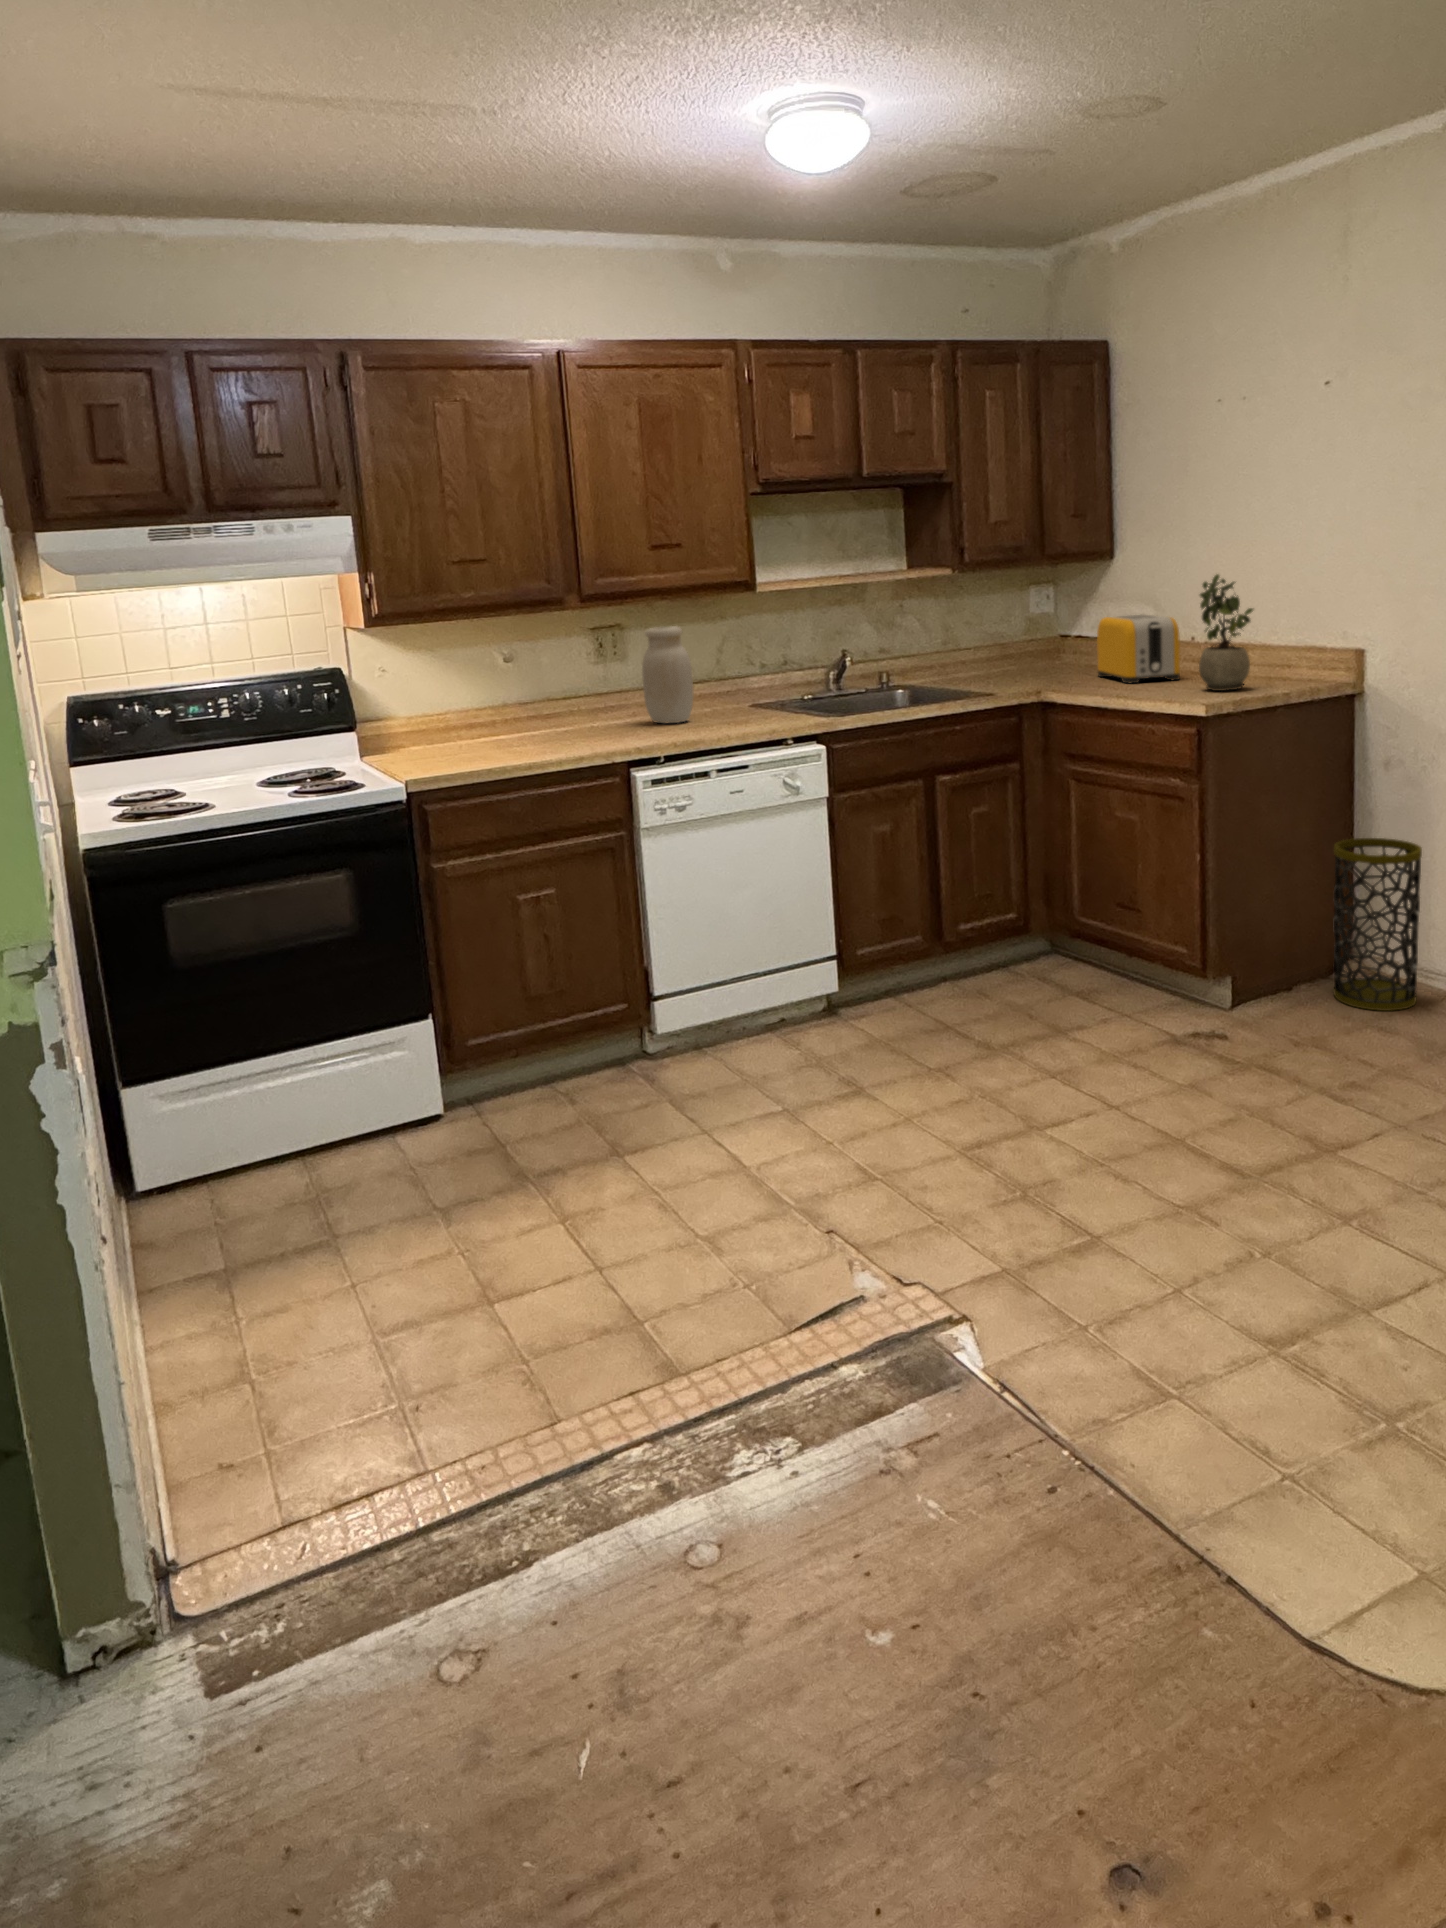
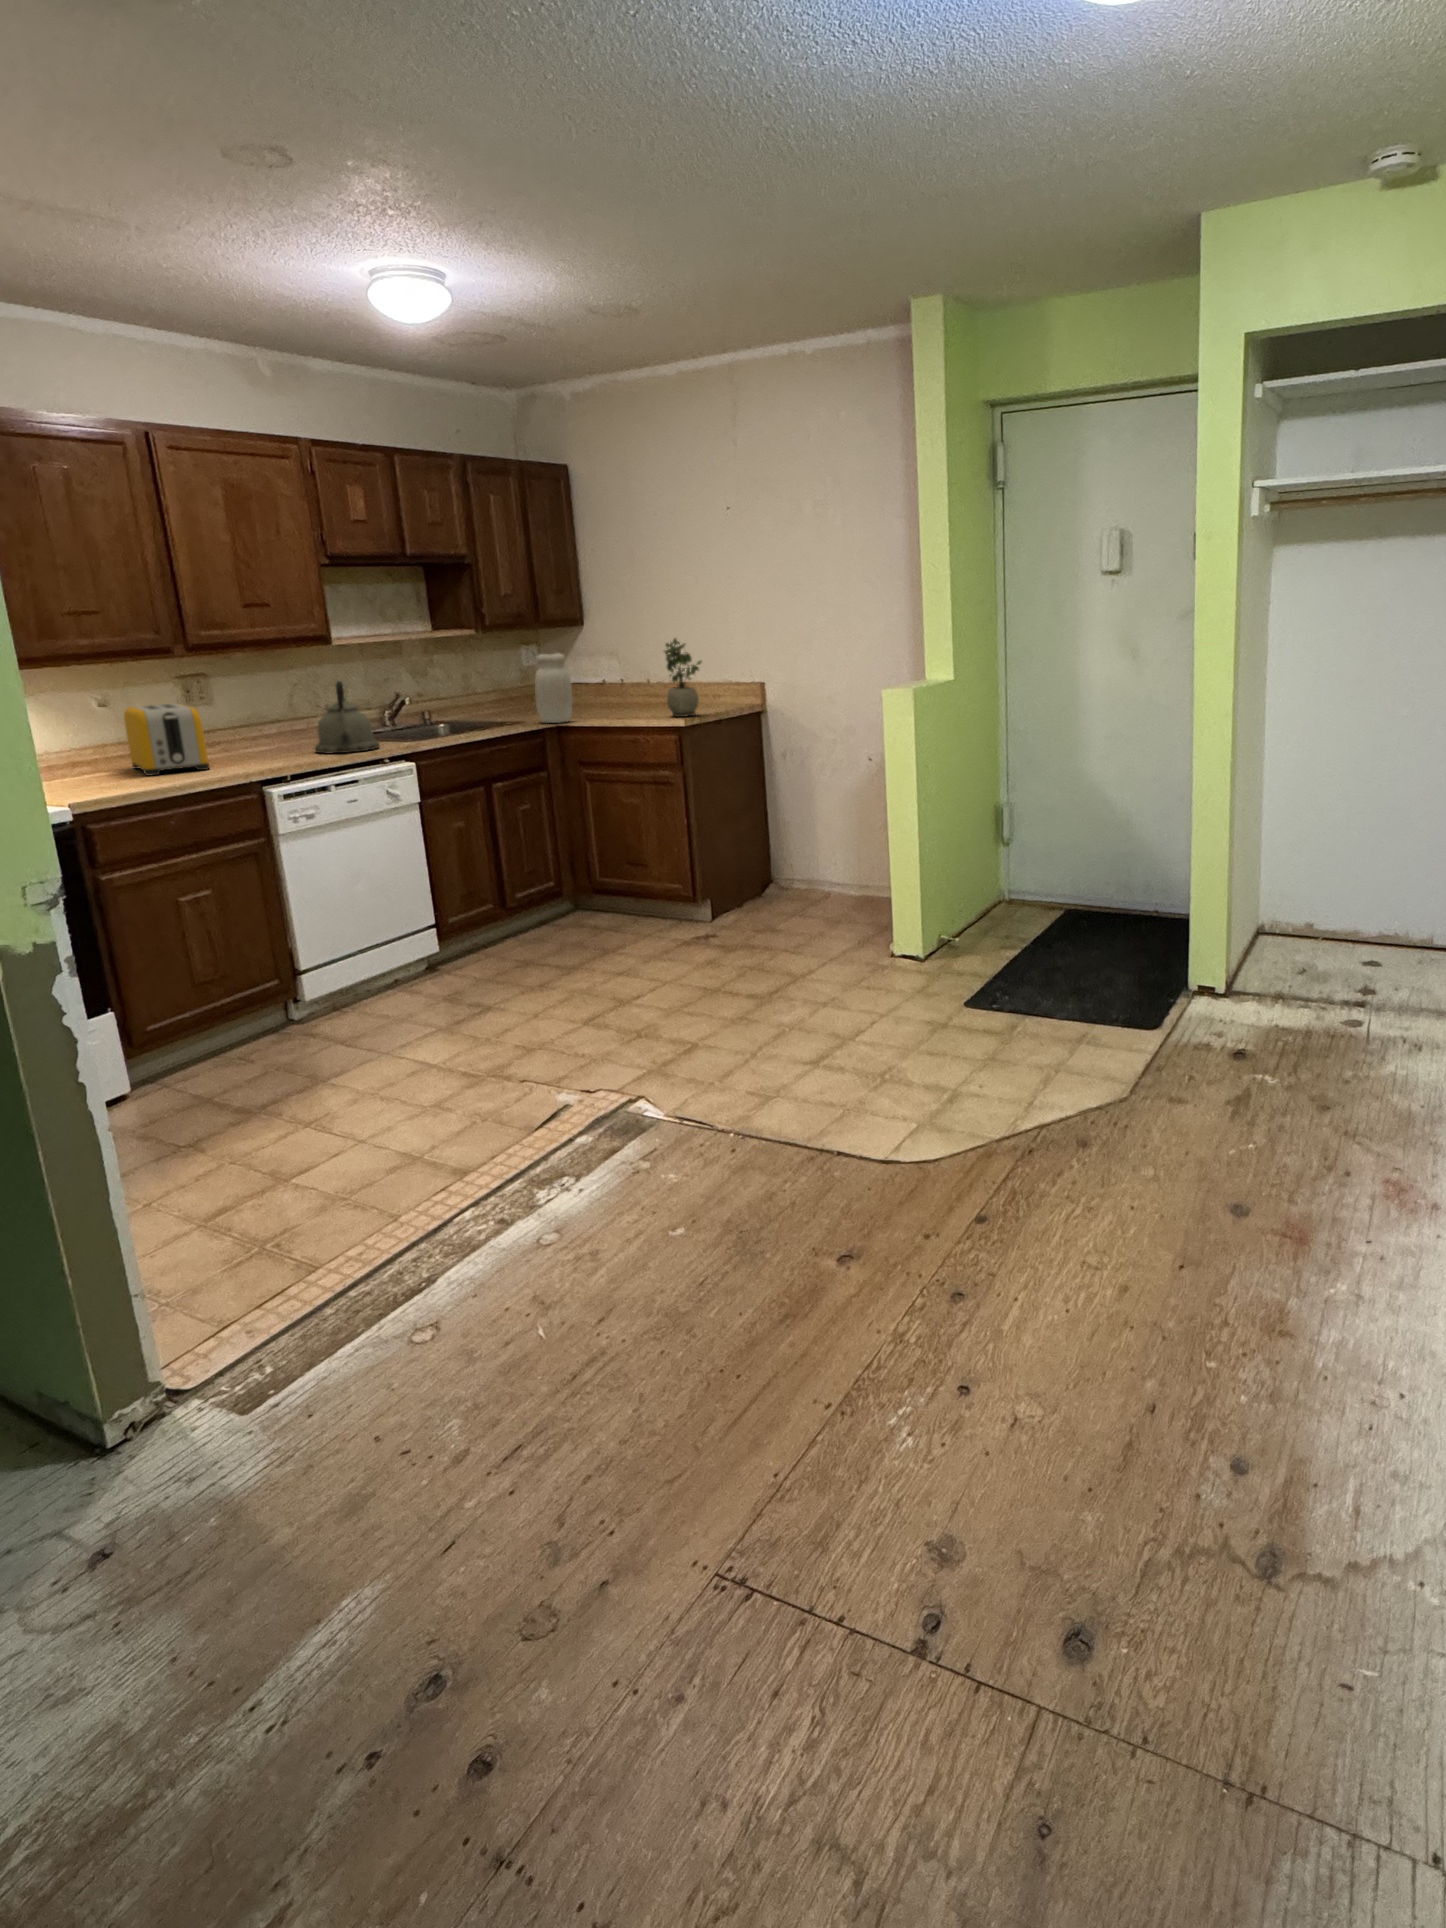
toaster: present [1097,614,1180,683] -> present [124,704,210,776]
jar: present [642,626,693,723] -> present [535,653,573,723]
kettle: none [714,640,787,730] -> present [315,681,380,753]
trash can: present [1334,838,1422,1011] -> none [760,806,811,912]

